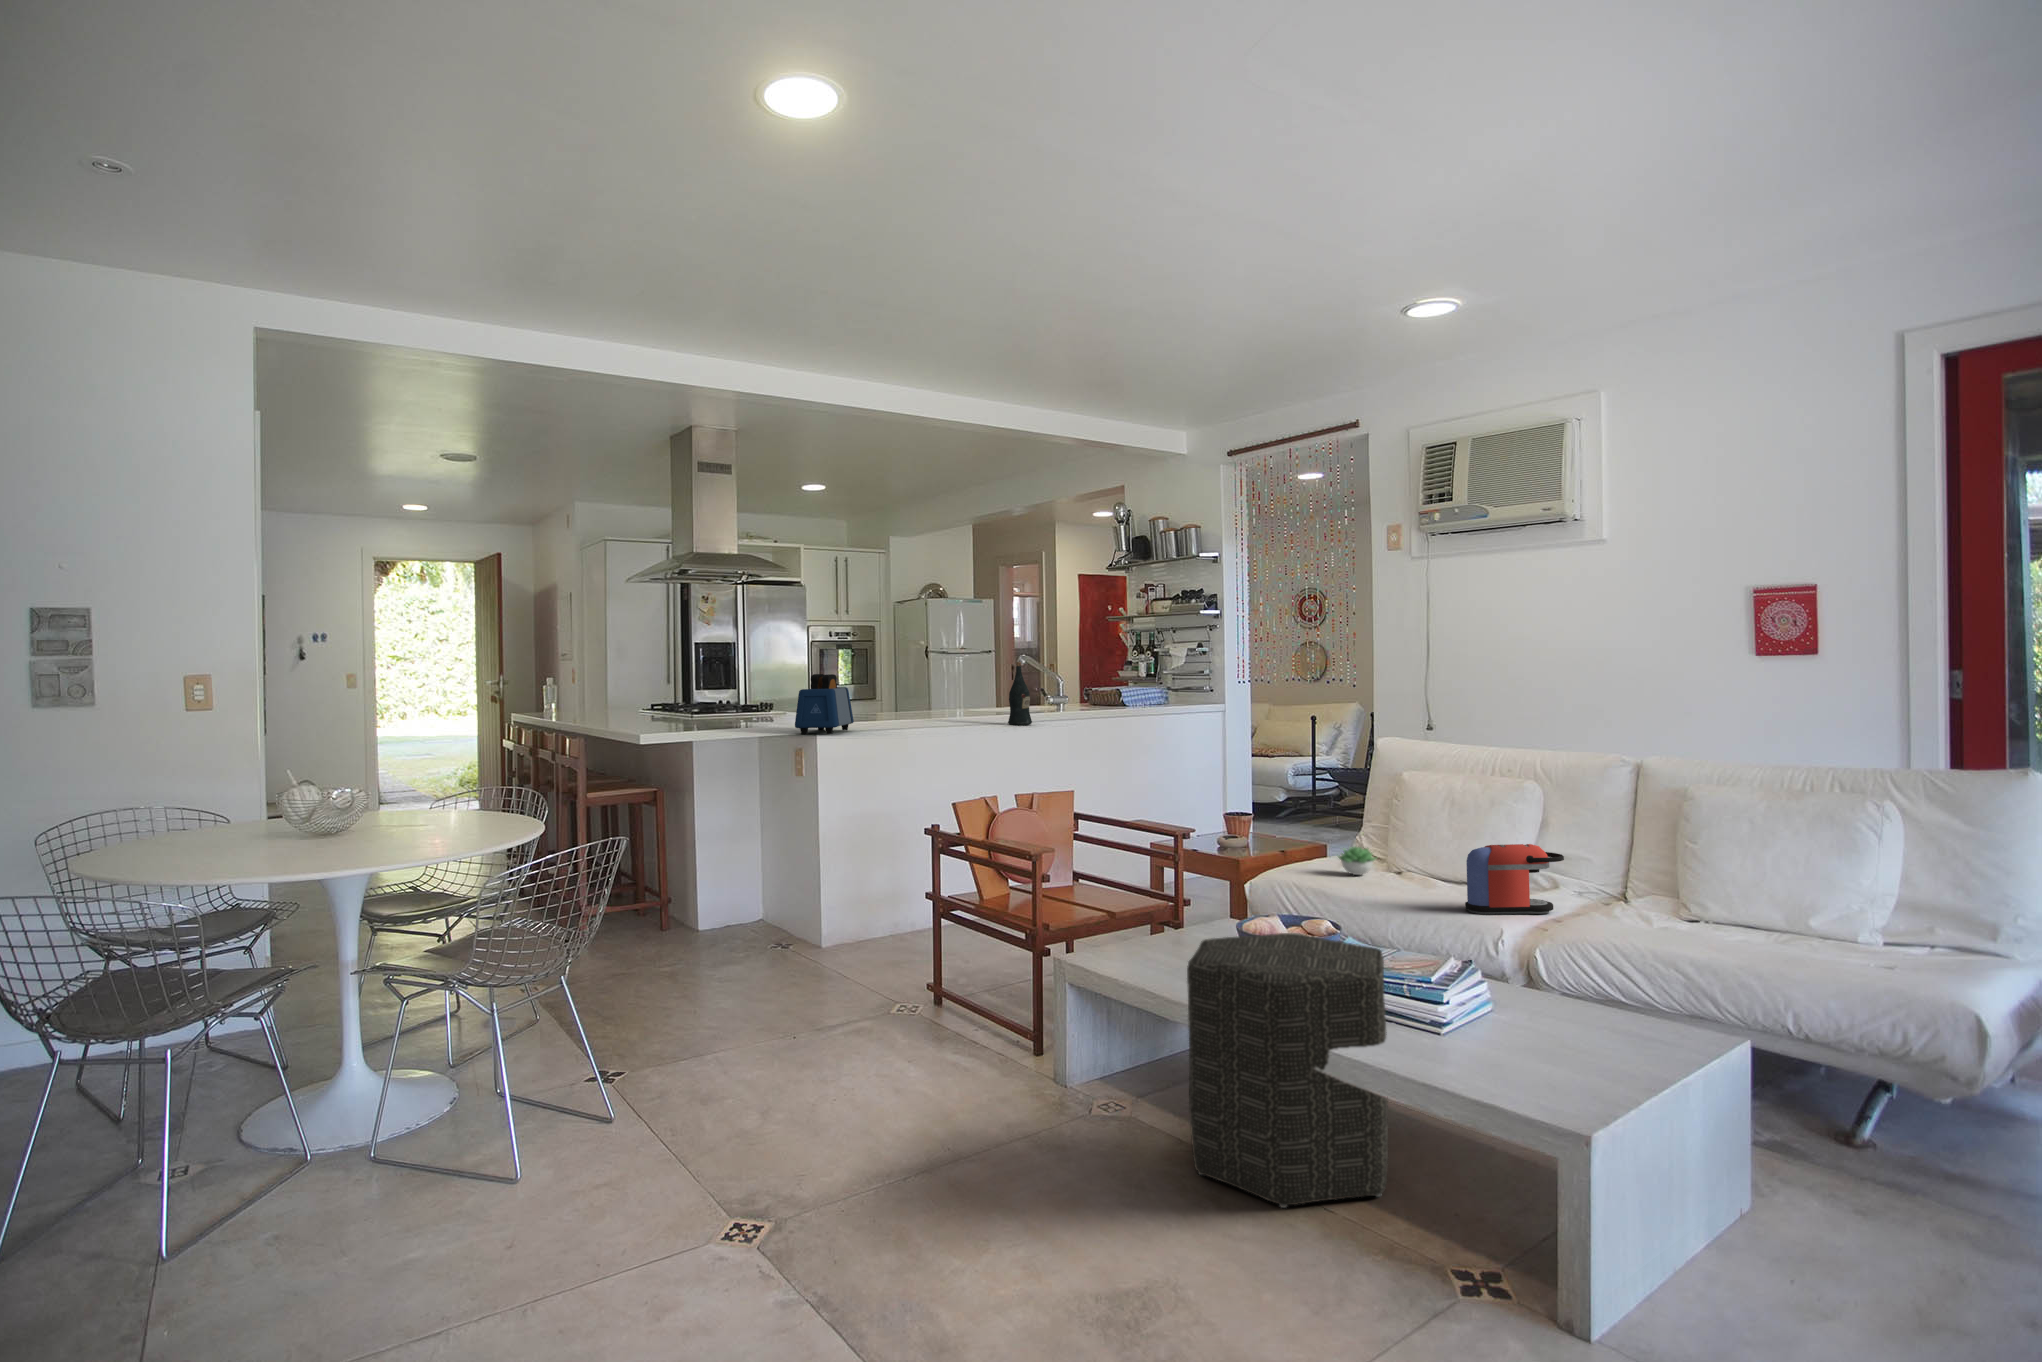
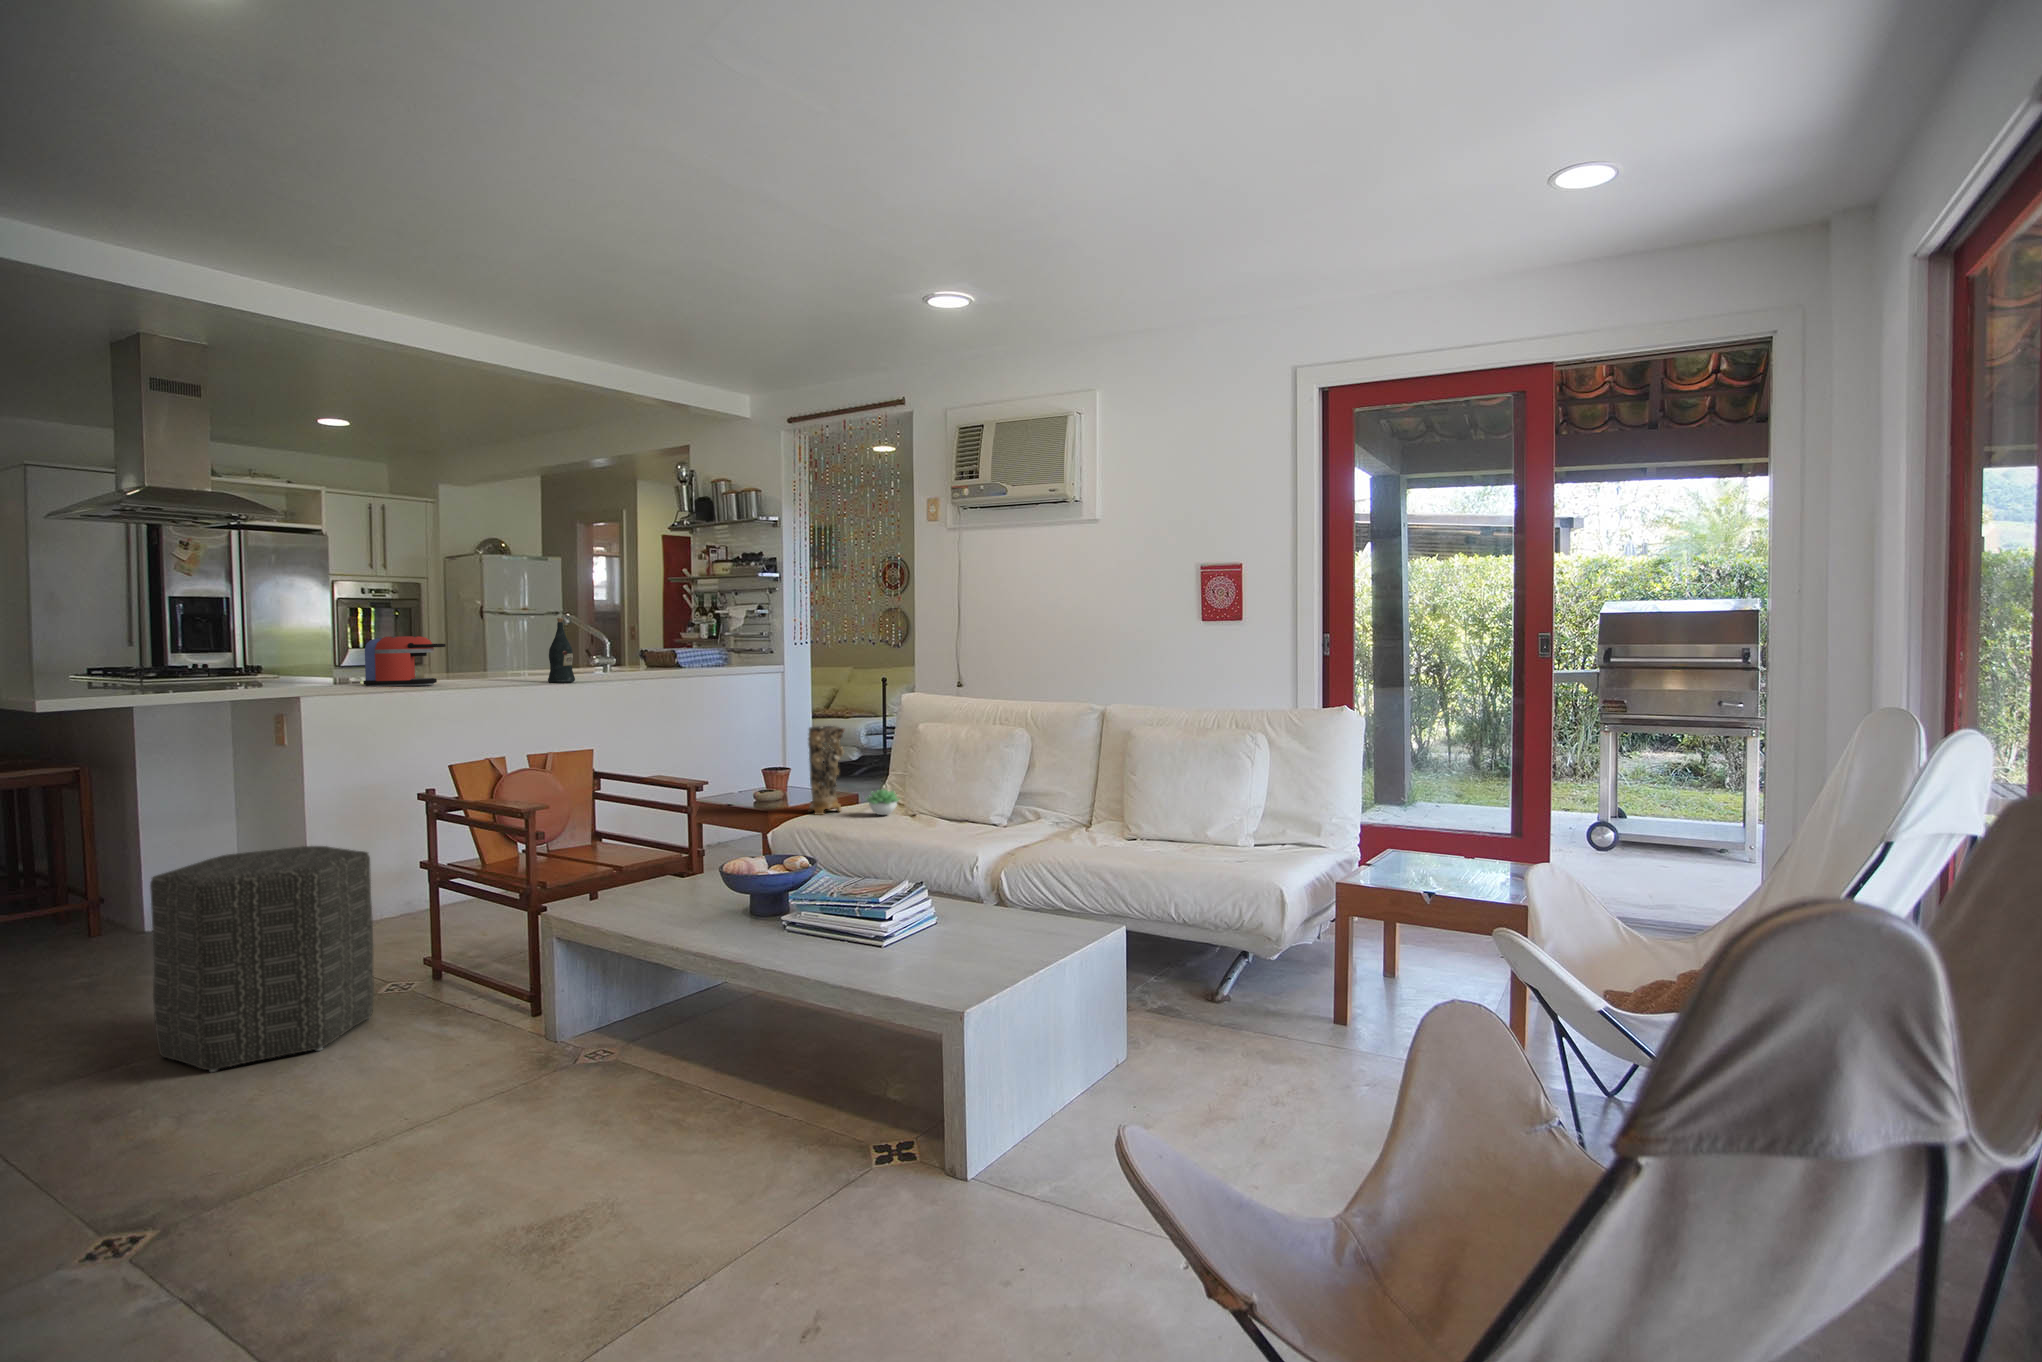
toaster: present [795,674,854,734] -> none [260,626,348,694]
decorative vase: none [1272,776,1312,870] -> present [808,726,844,815]
coffee maker: present [1465,844,1564,914] -> present [364,636,446,686]
ottoman: present [1187,933,1388,1208] -> present [150,846,374,1072]

